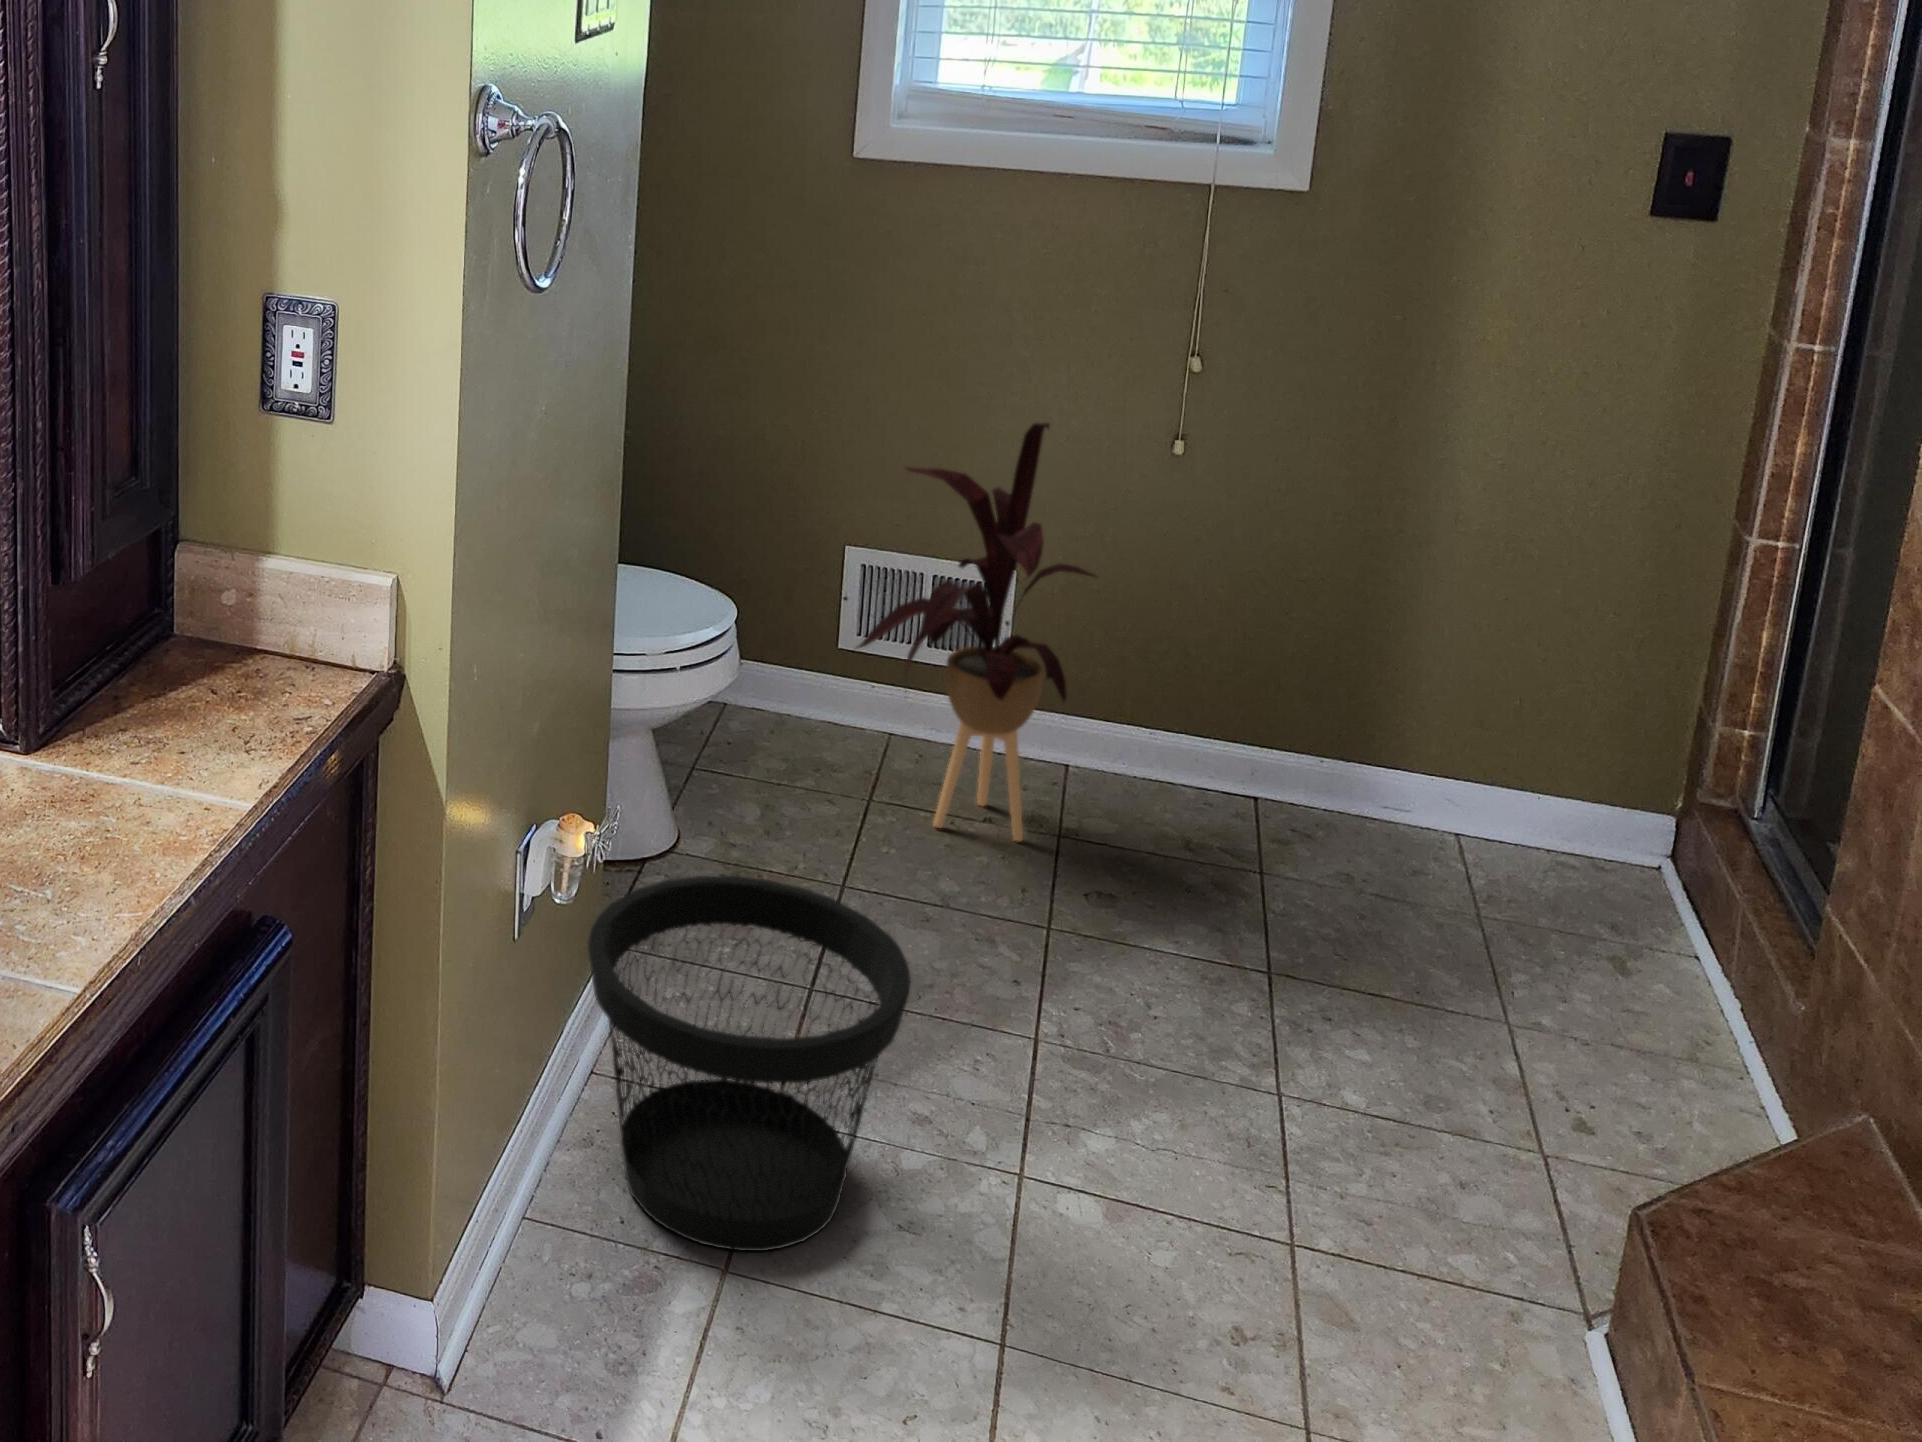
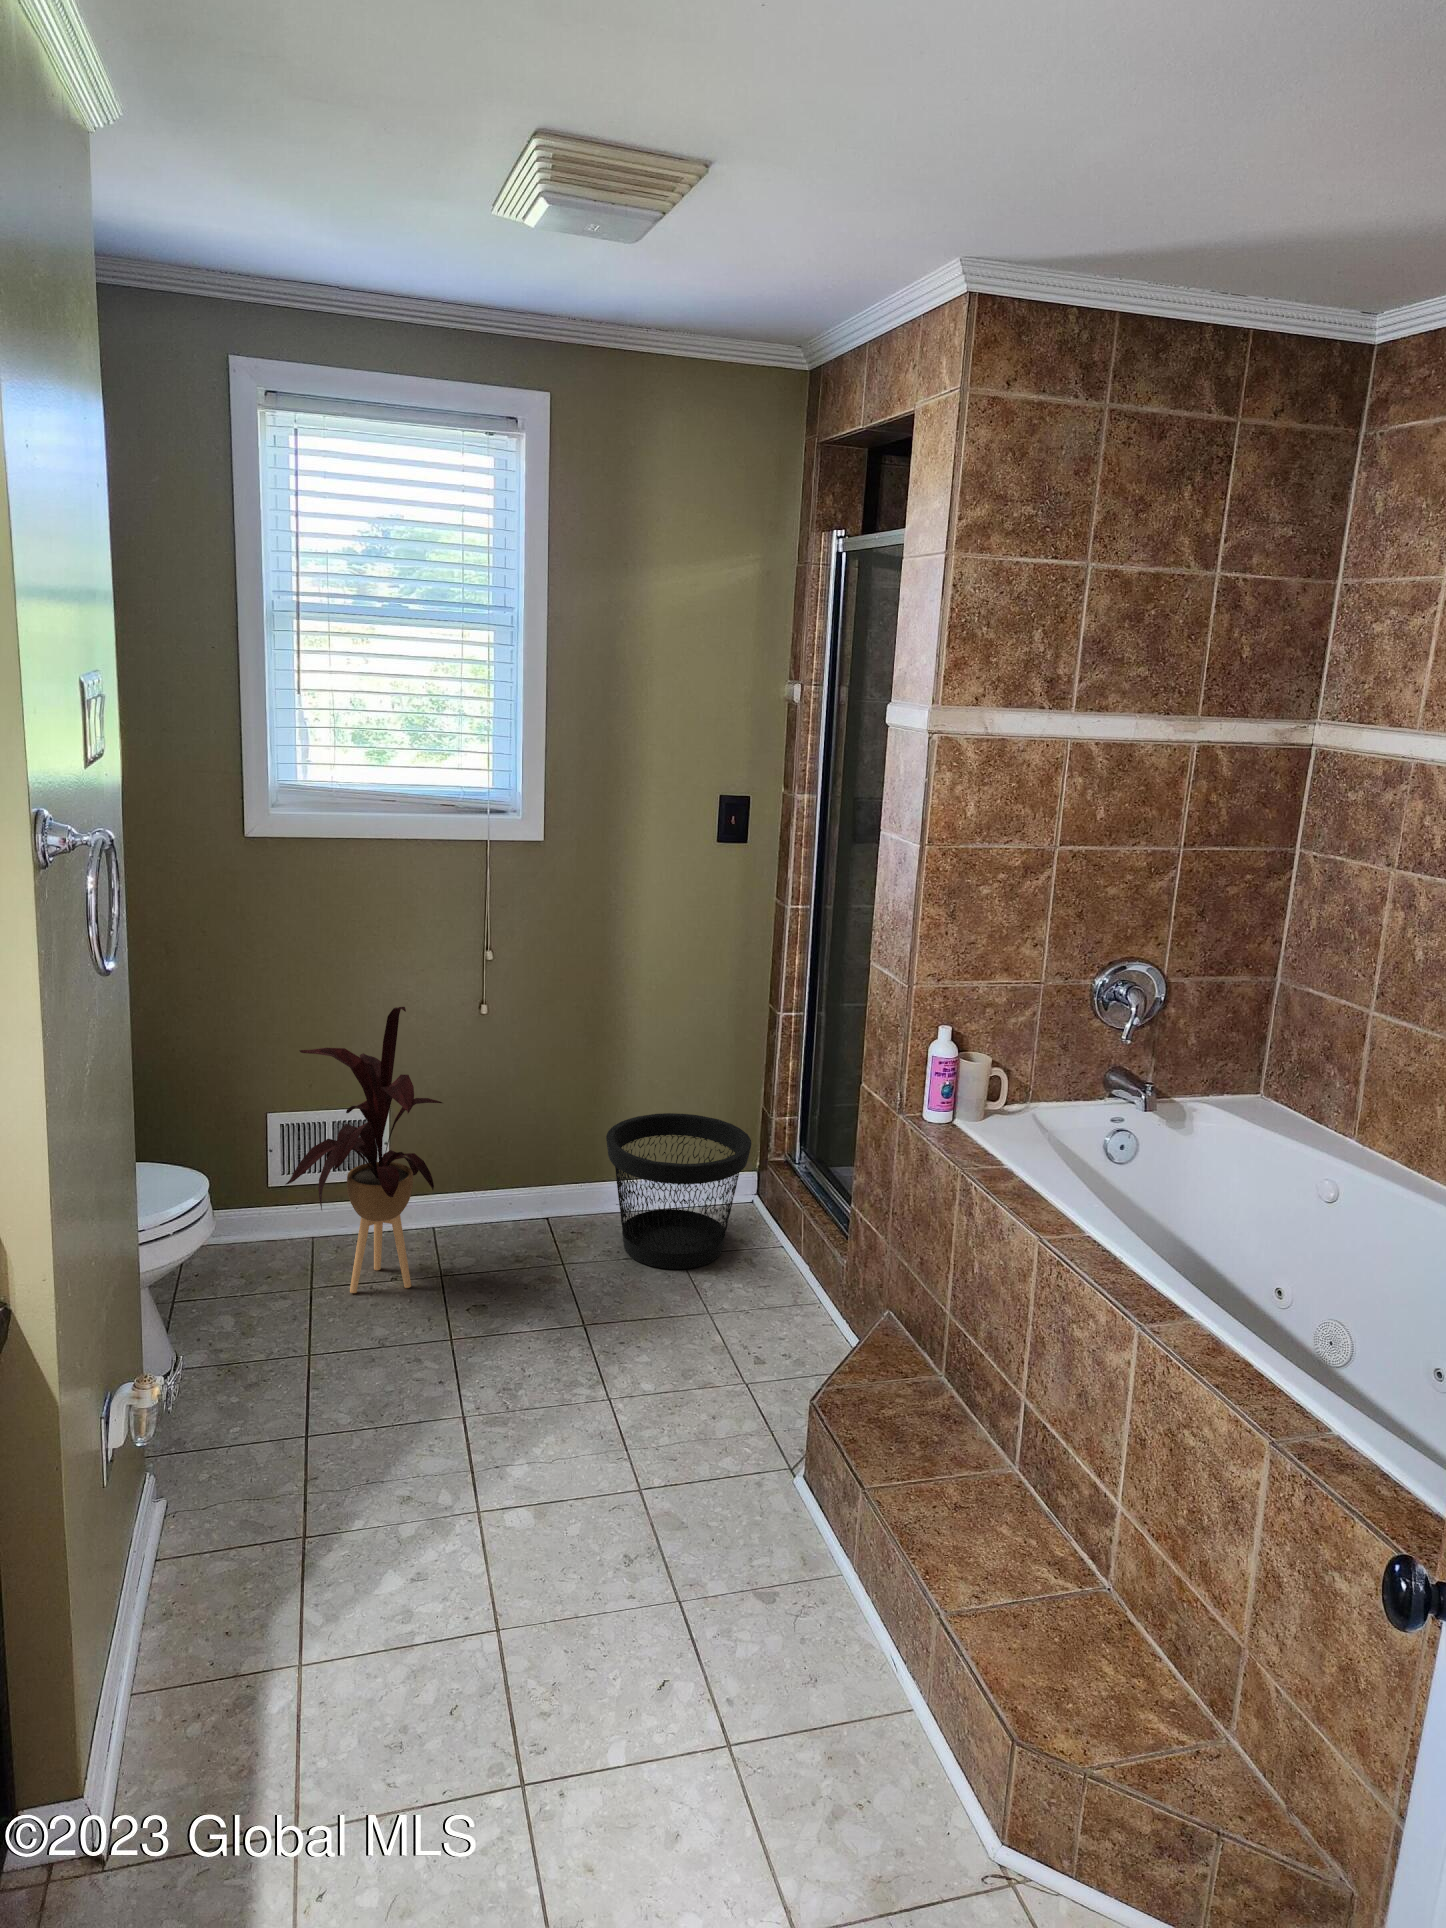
wastebasket: present [588,876,911,1251] -> present [606,1113,751,1269]

